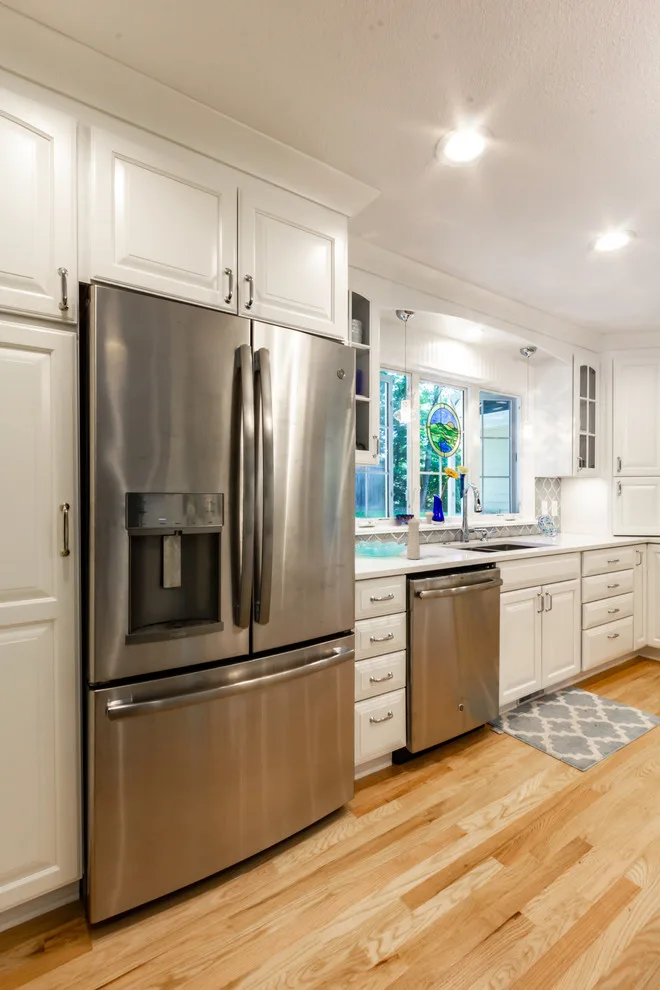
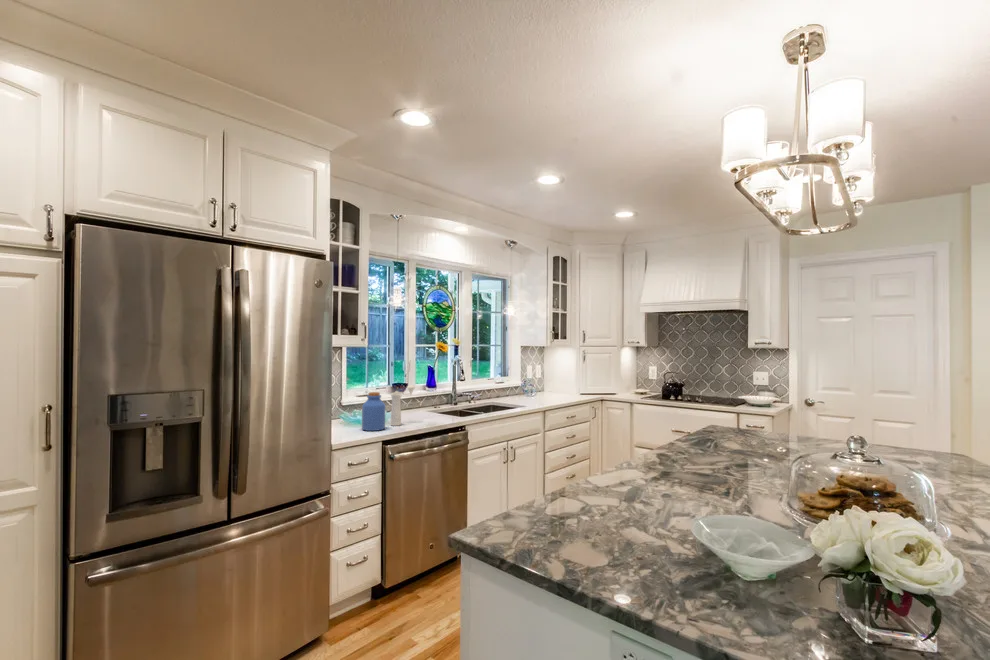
jar: none [377,517,405,563] -> present [362,392,386,431]

